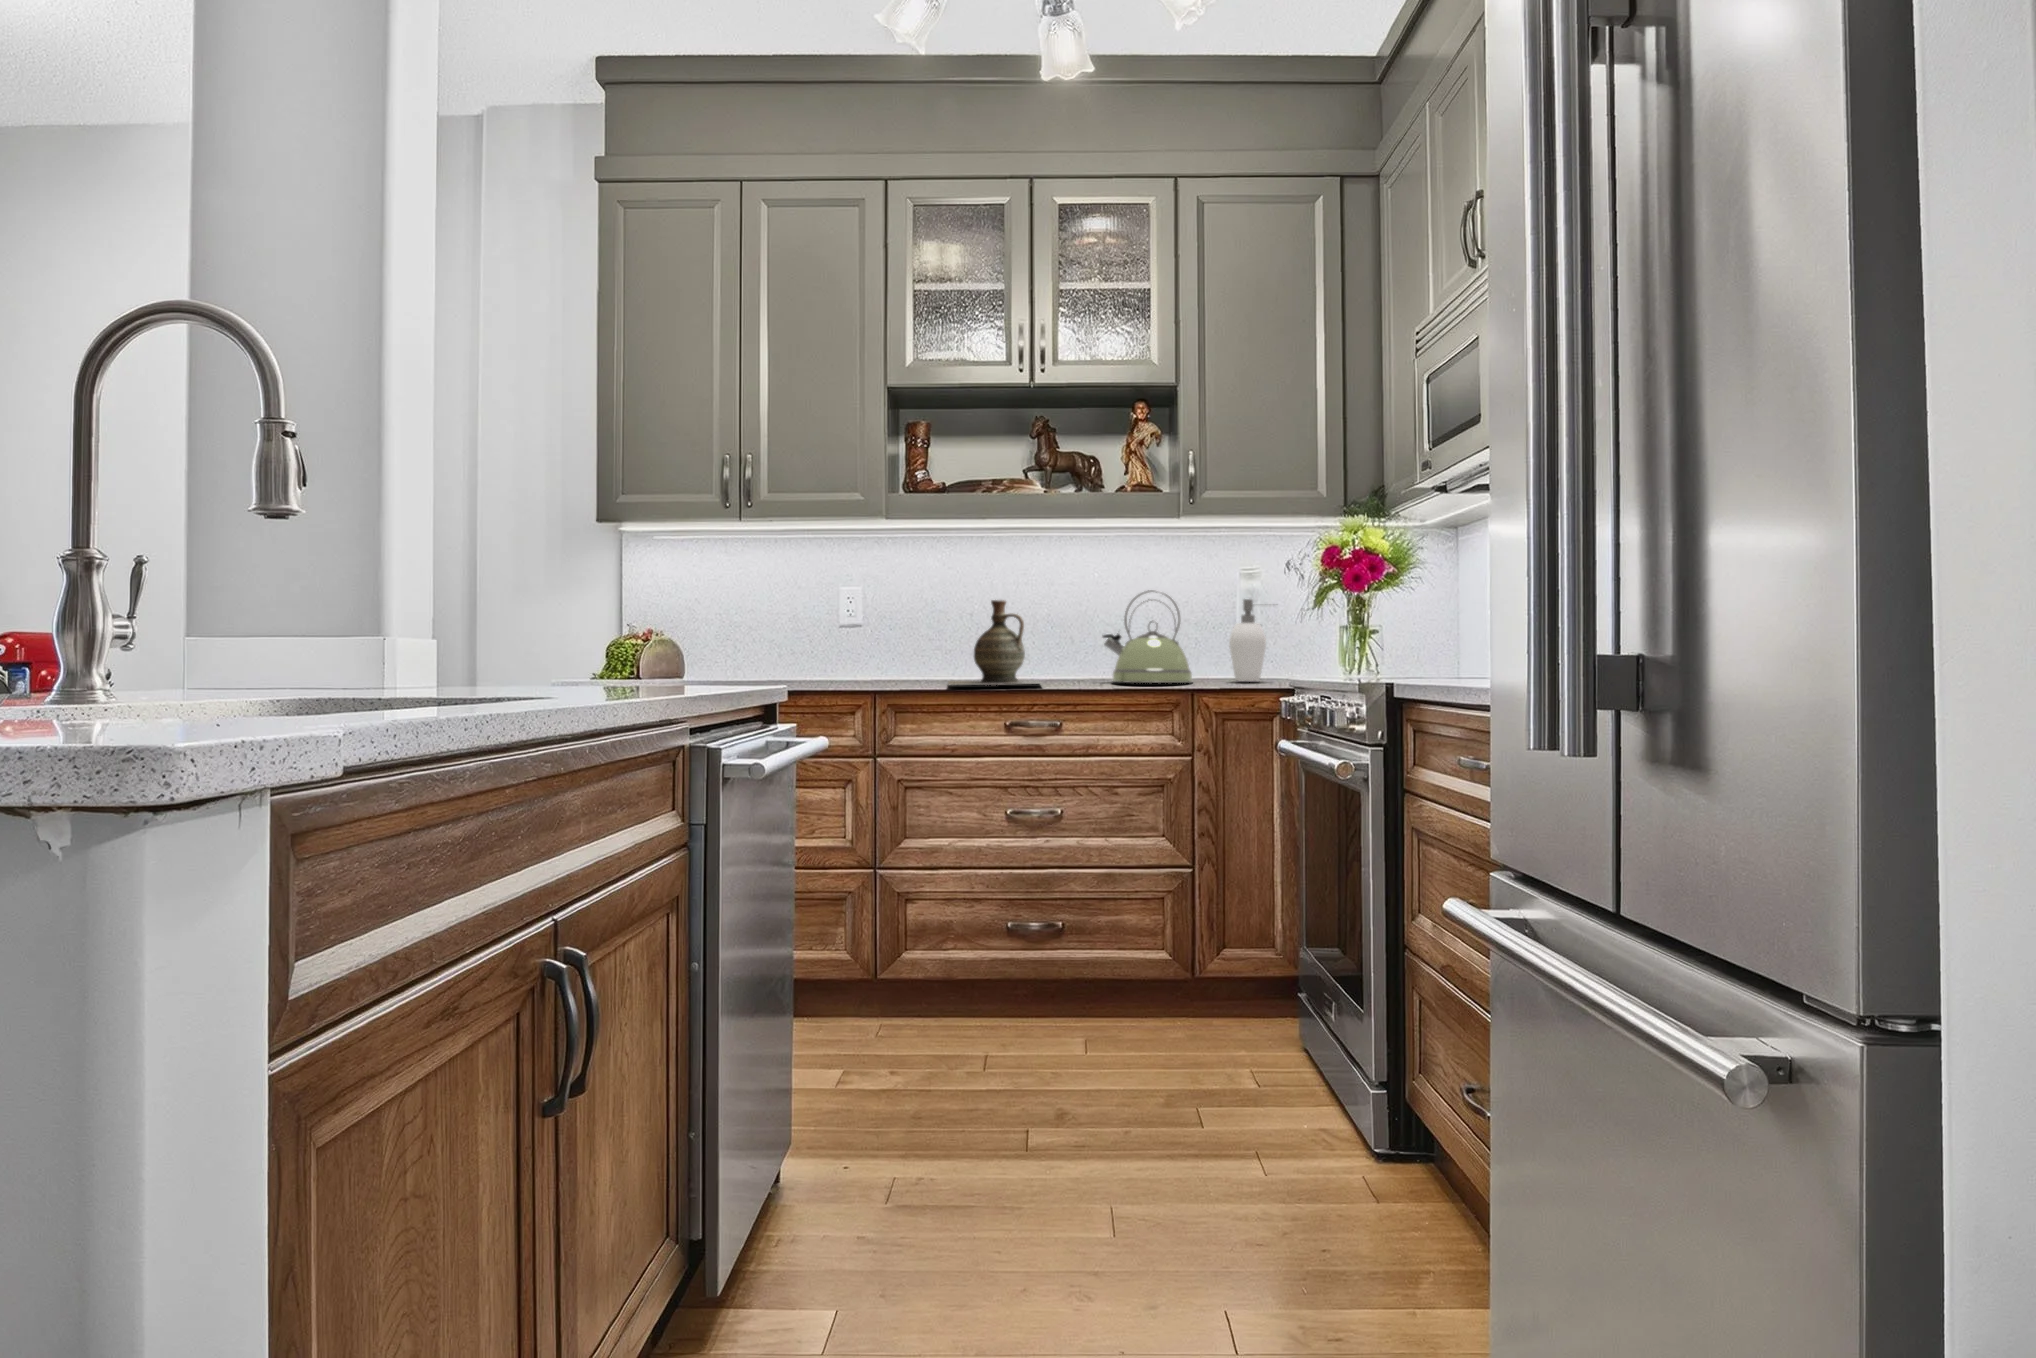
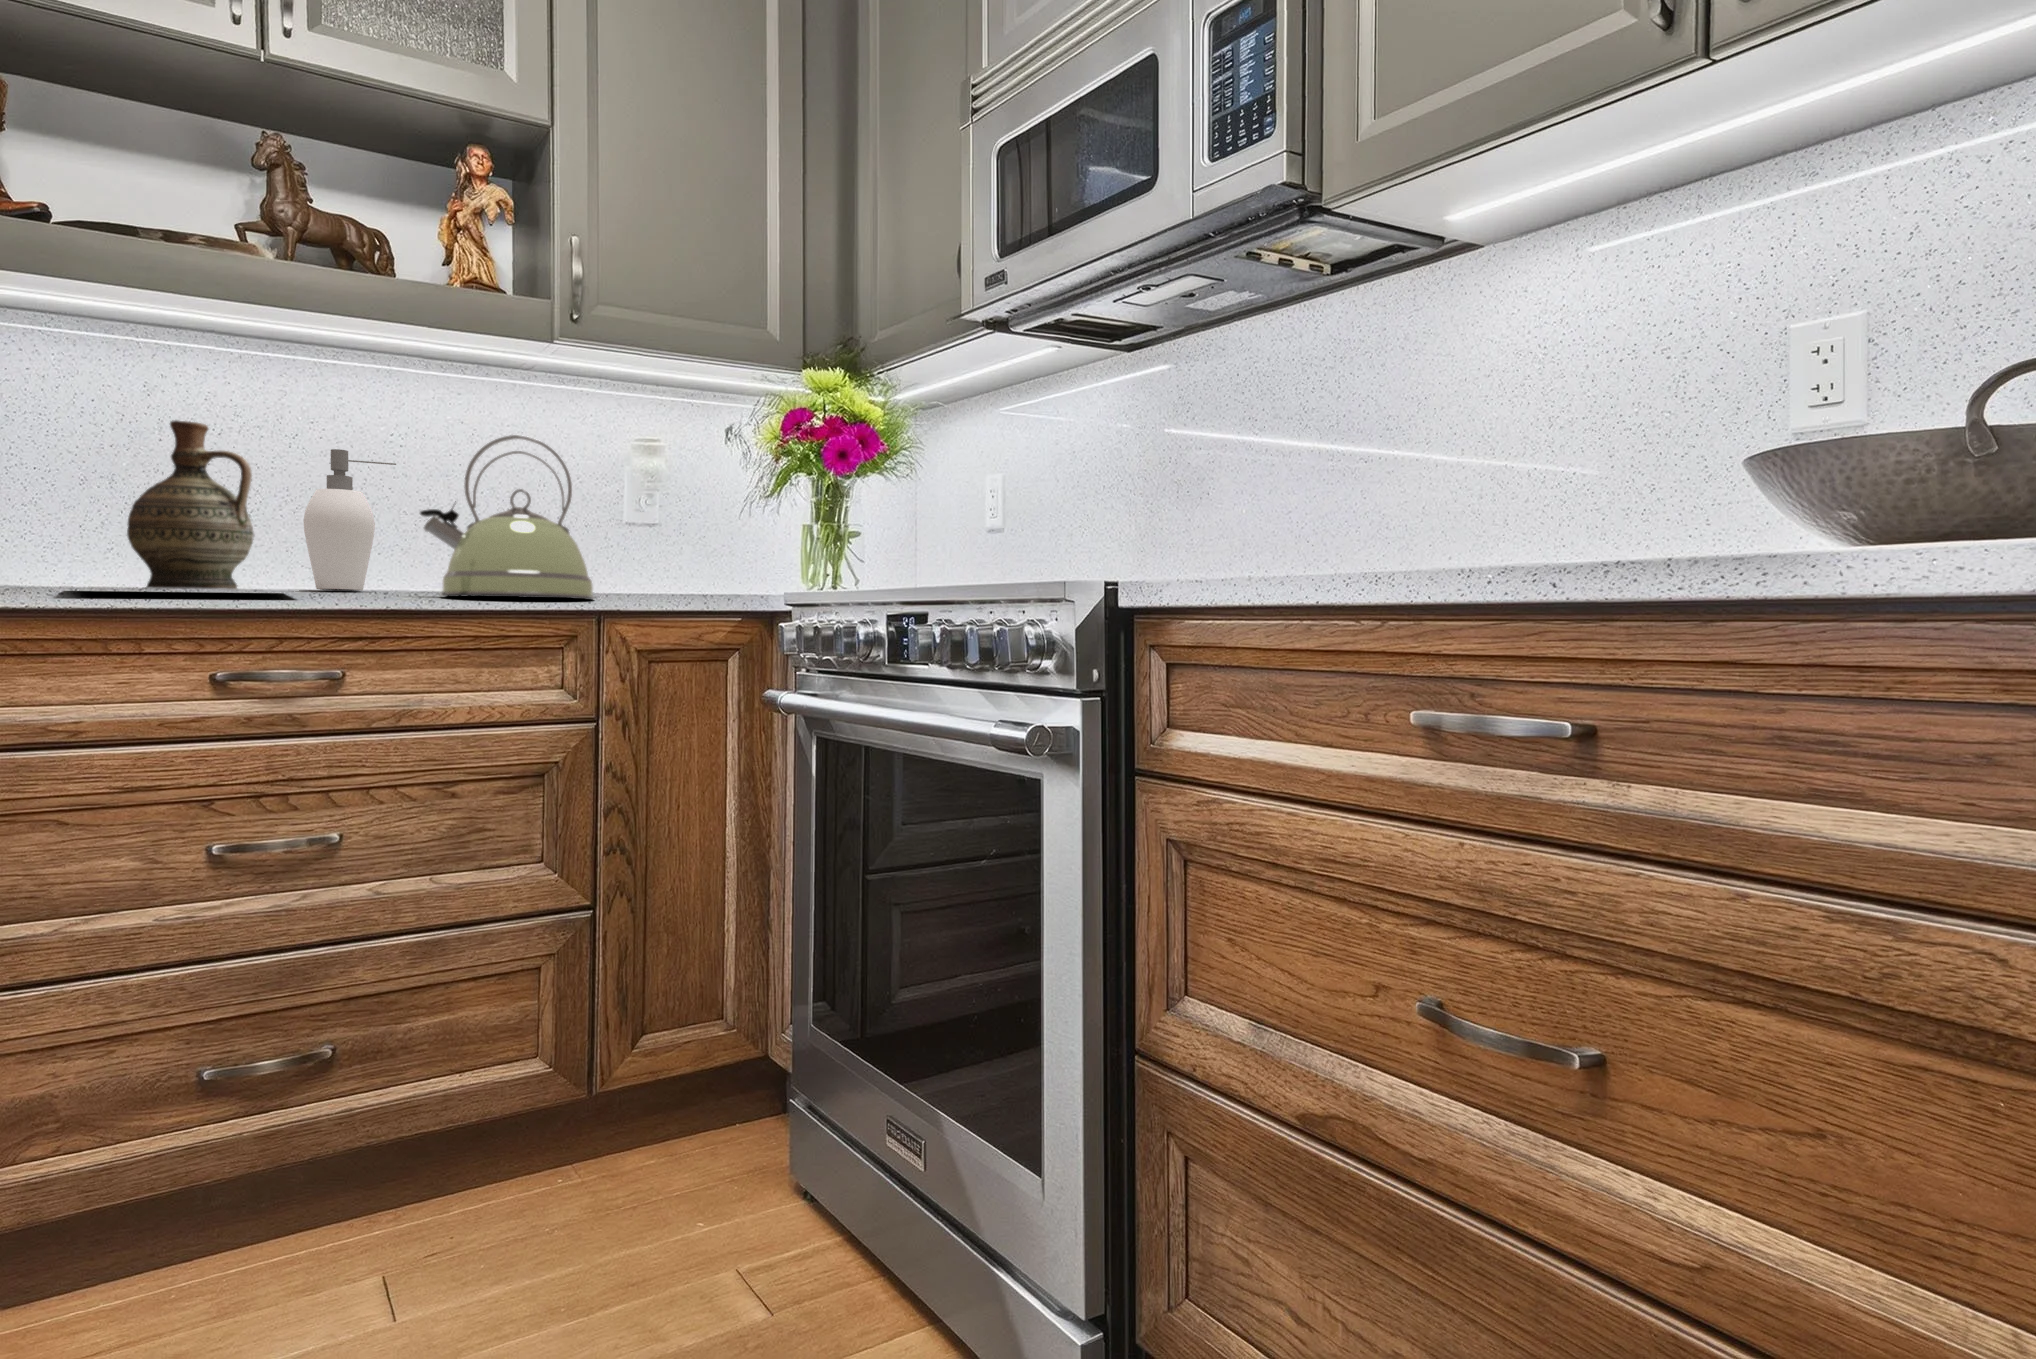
soap dispenser: present [1229,599,1266,681] -> present [304,449,396,591]

